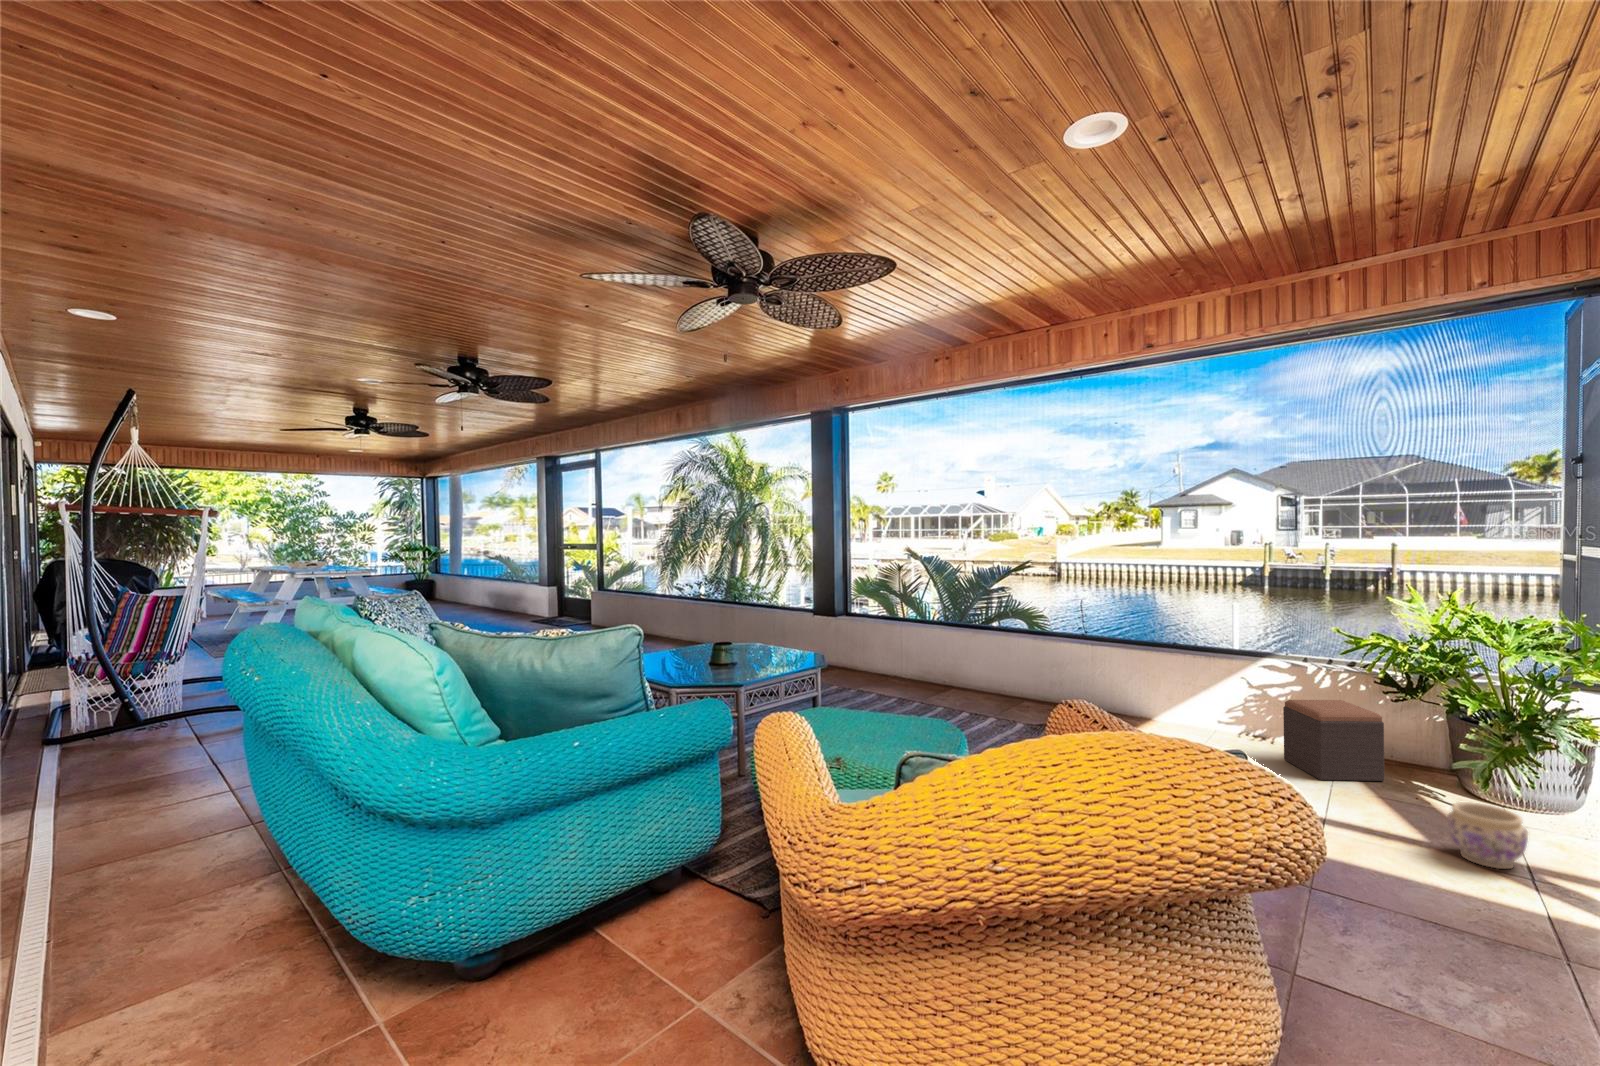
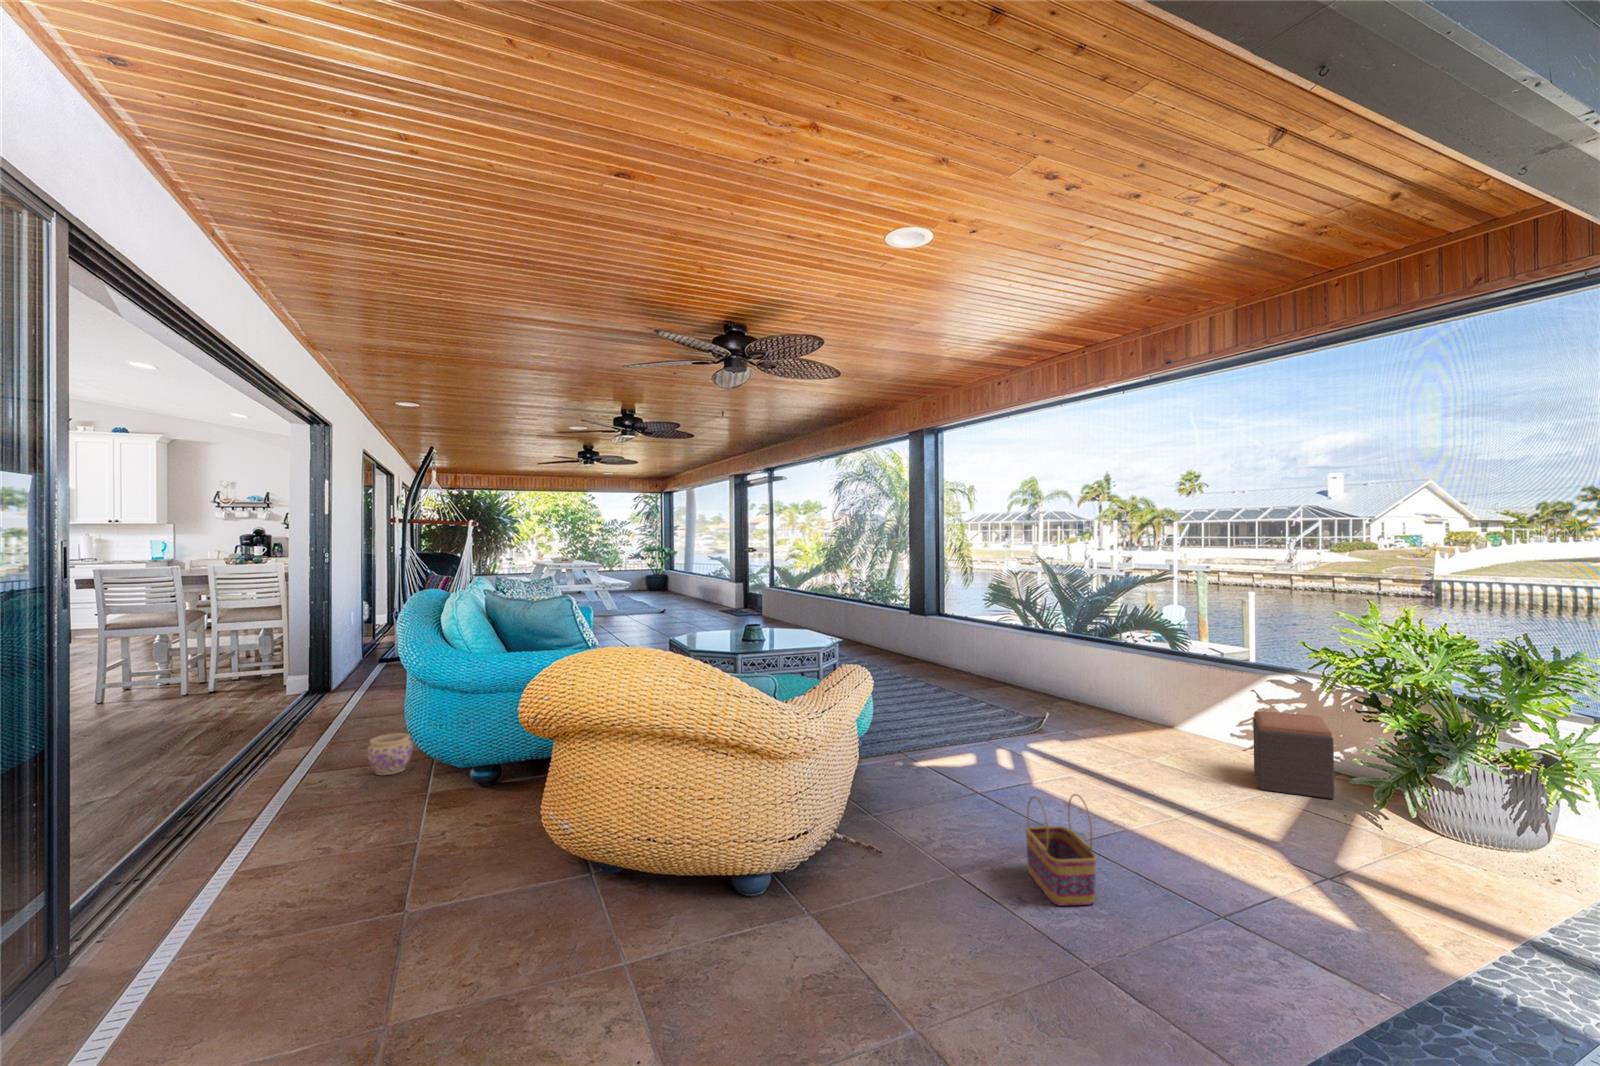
planter: present [1447,802,1528,869] -> present [367,733,413,776]
basket: none [1312,840,1449,991] -> present [1026,794,1096,906]

